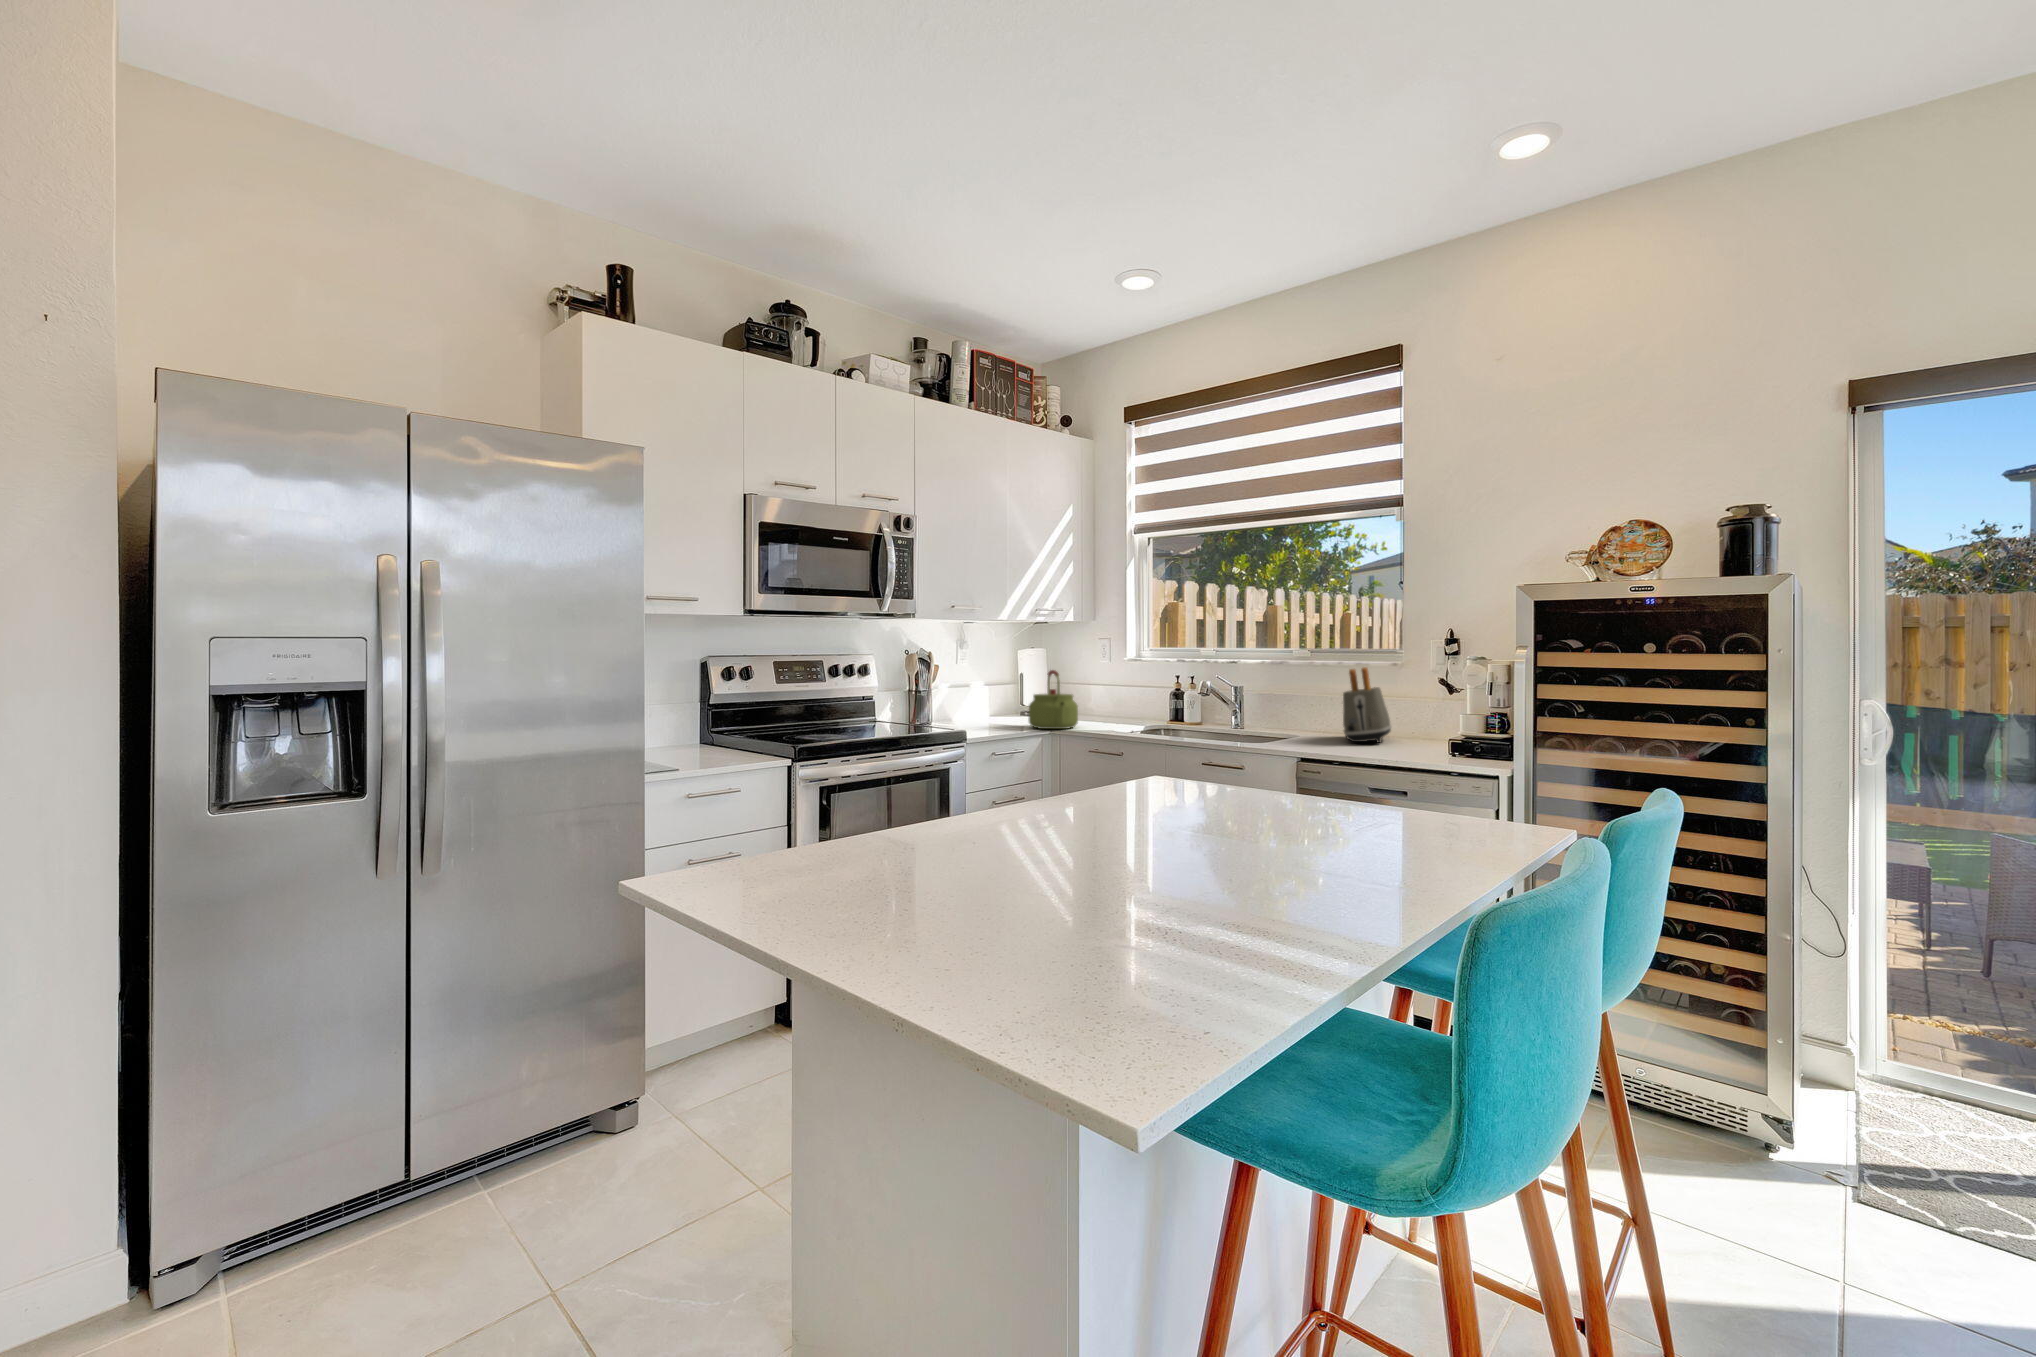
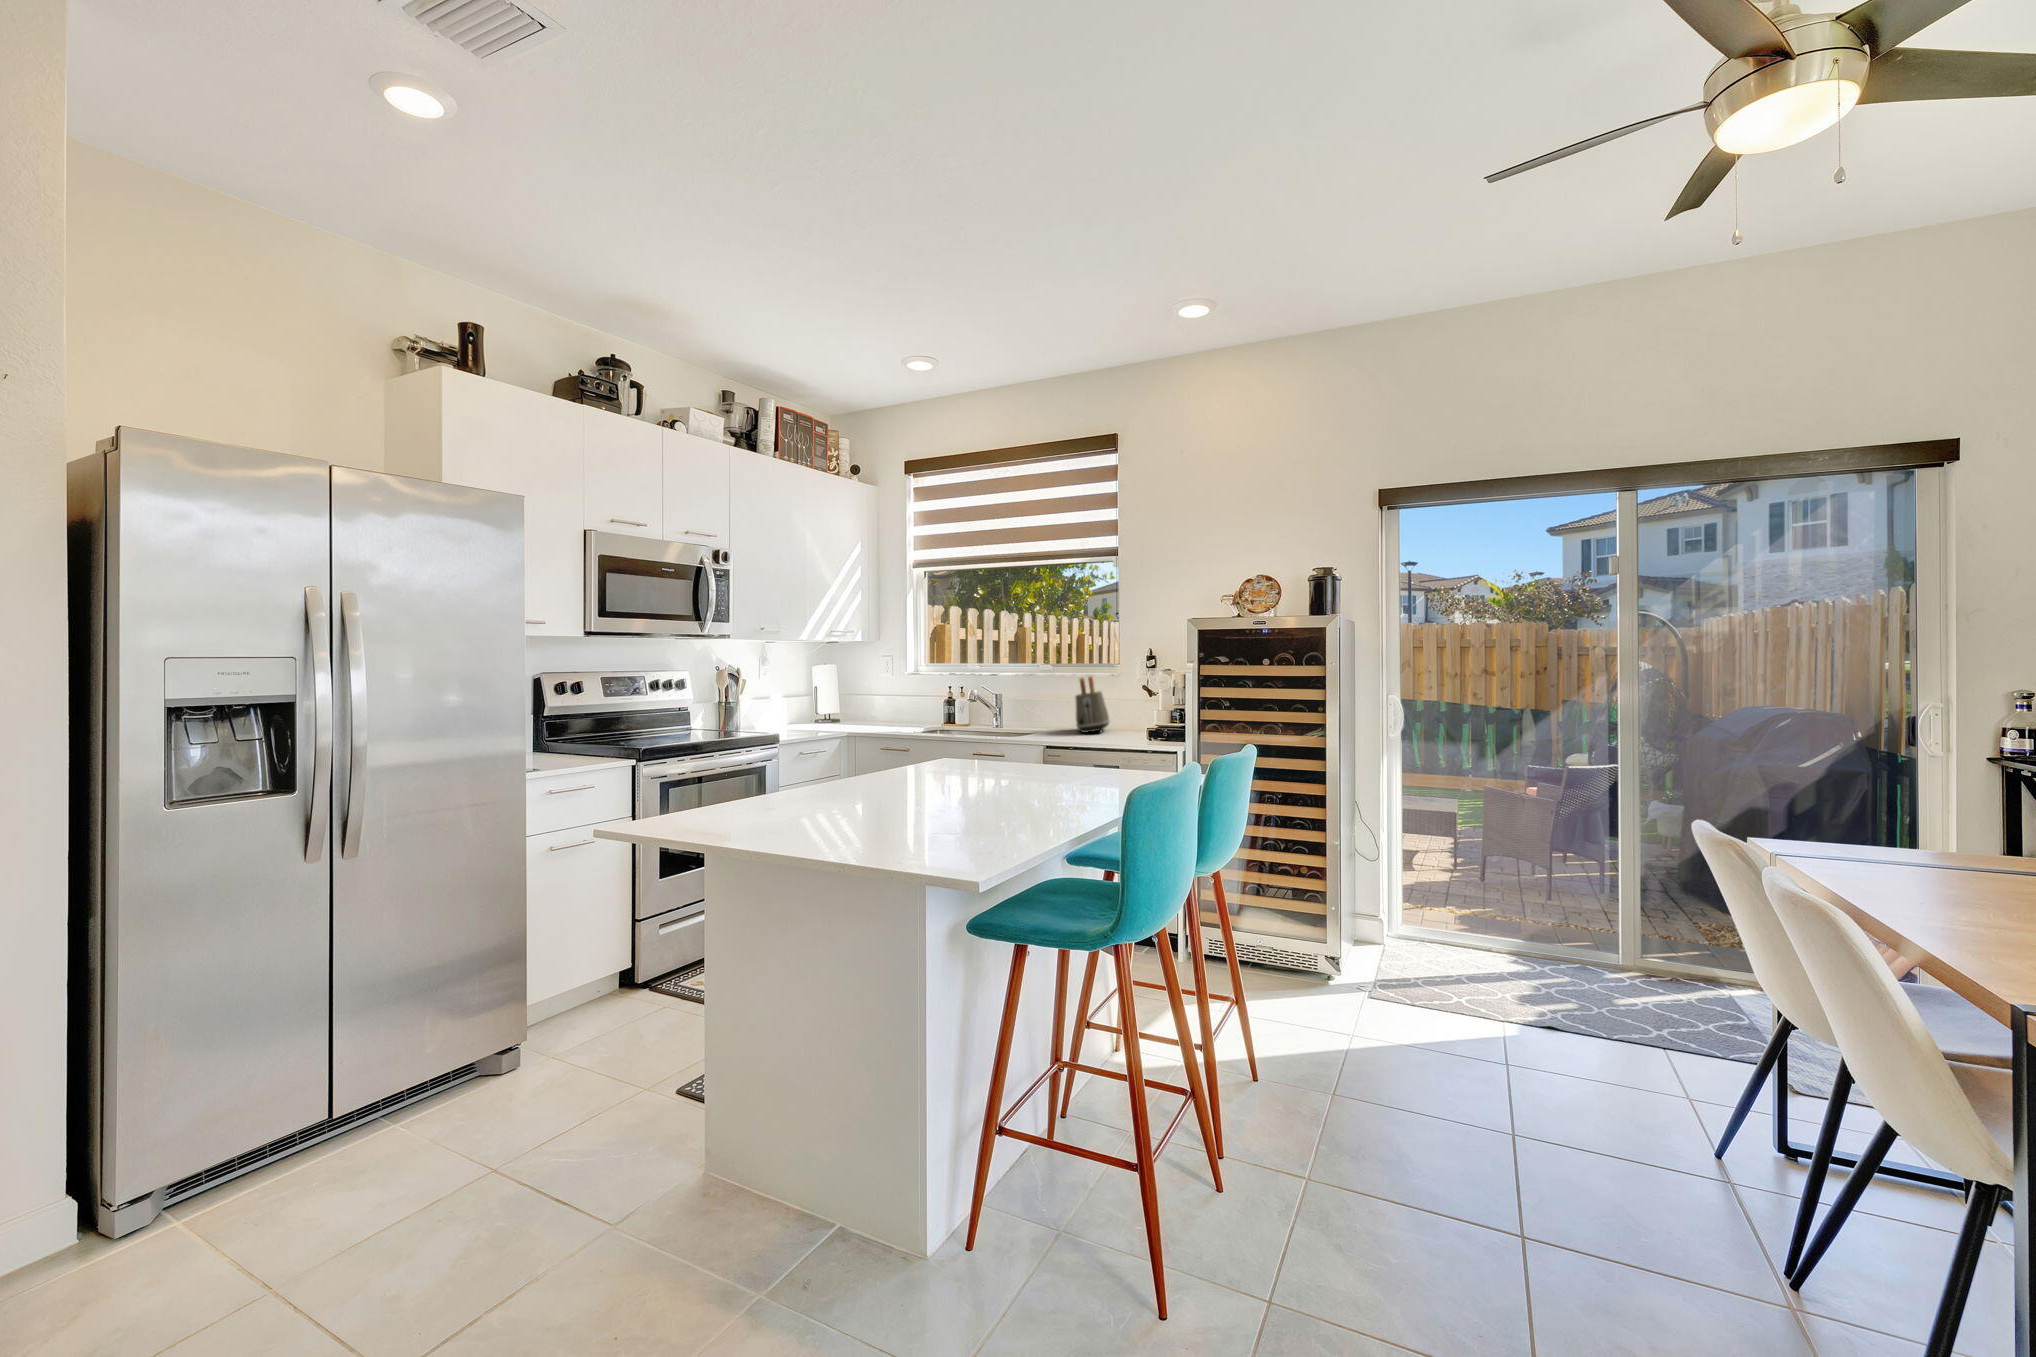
kettle: present [1029,670,1078,729] -> none [827,680,869,730]

